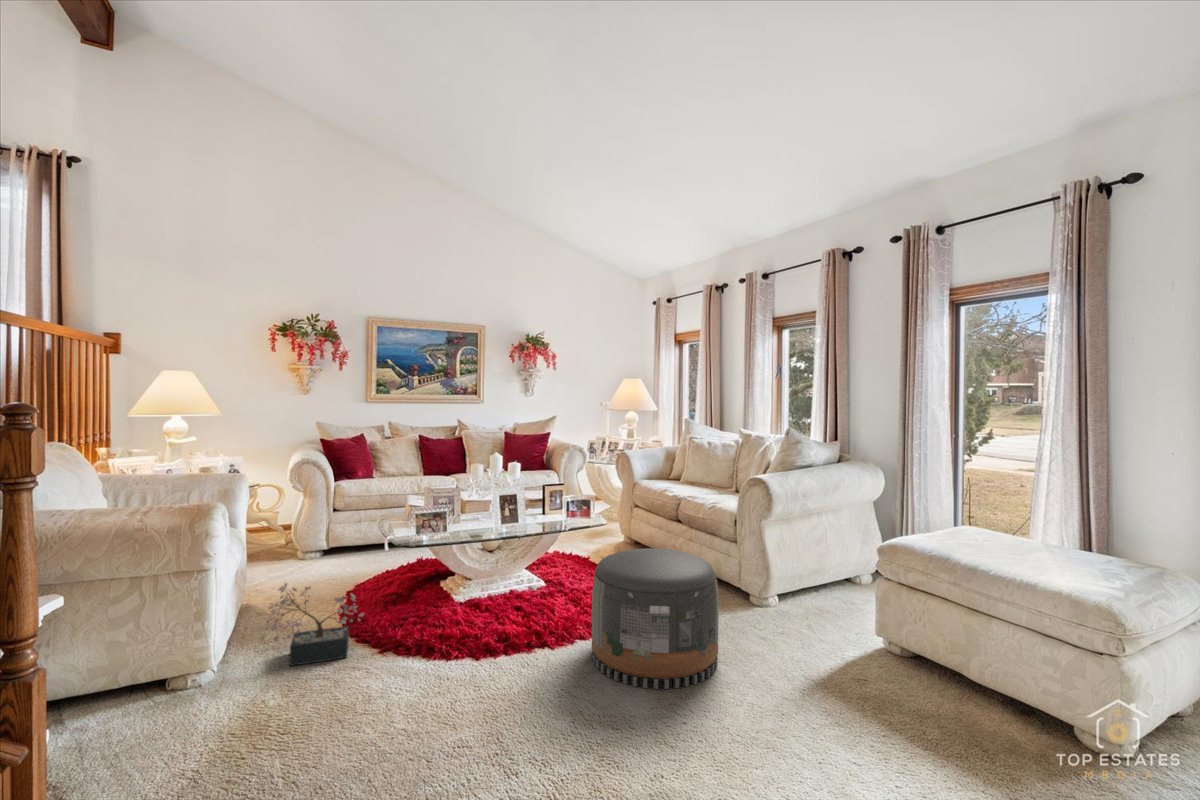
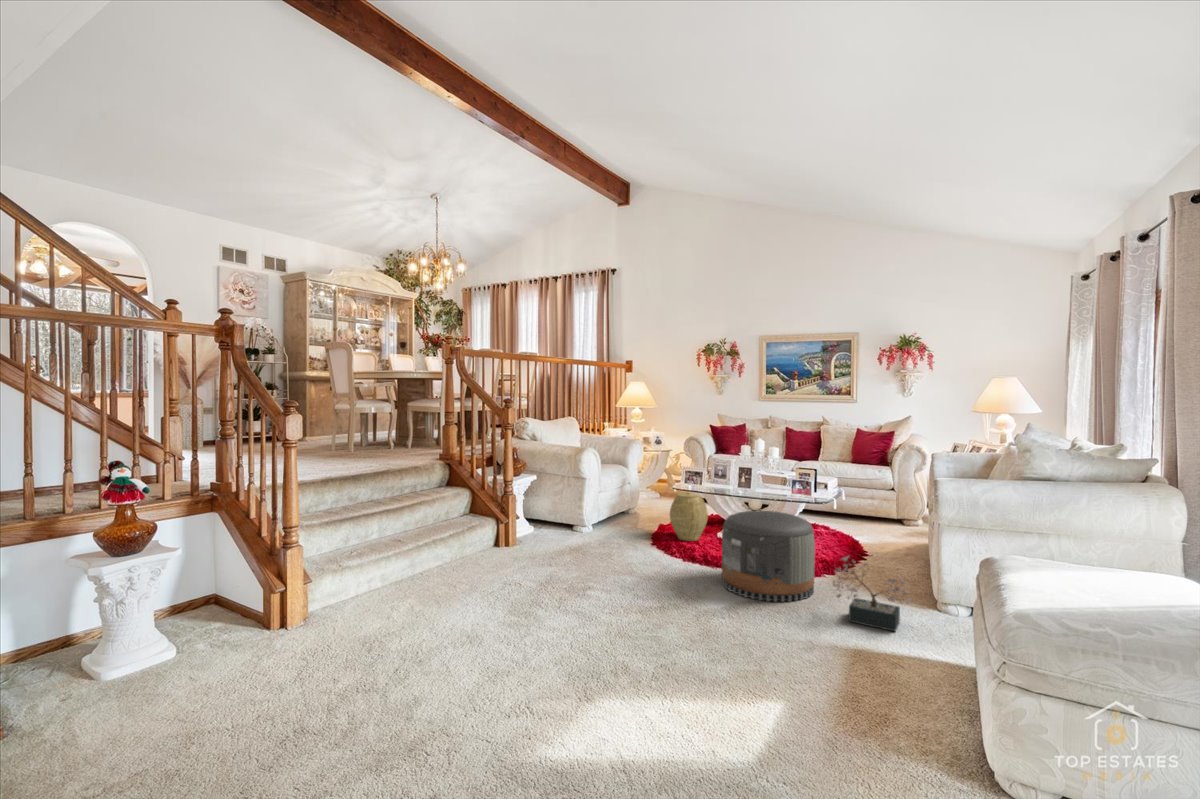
woven basket: none [393,545,457,628] -> present [670,492,708,541]
decorative plant: present [266,583,364,666] -> present [833,556,912,631]

